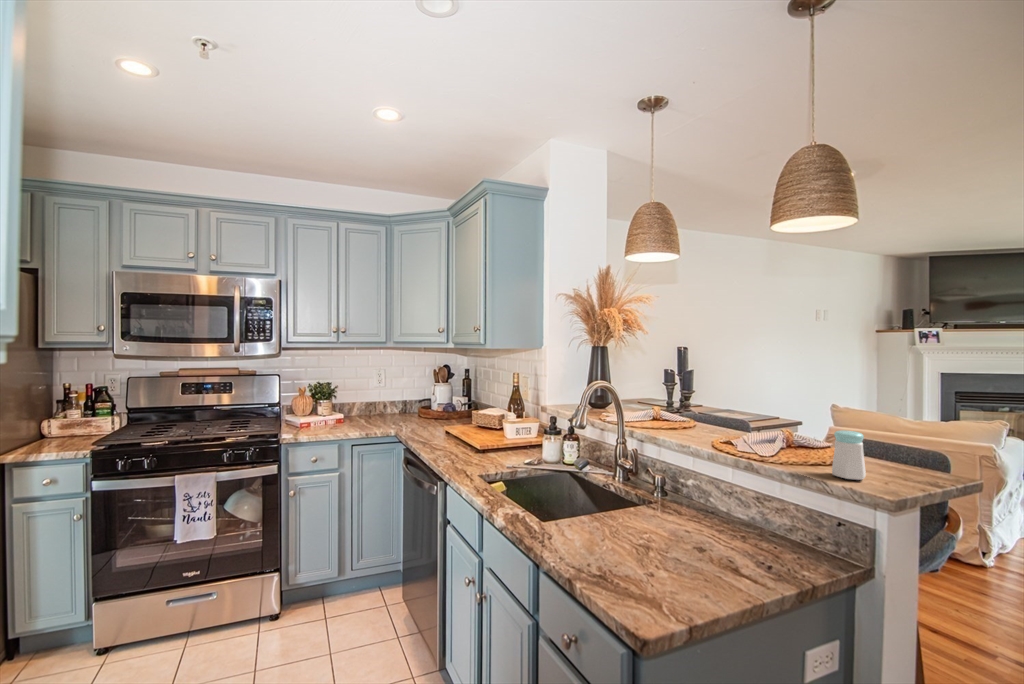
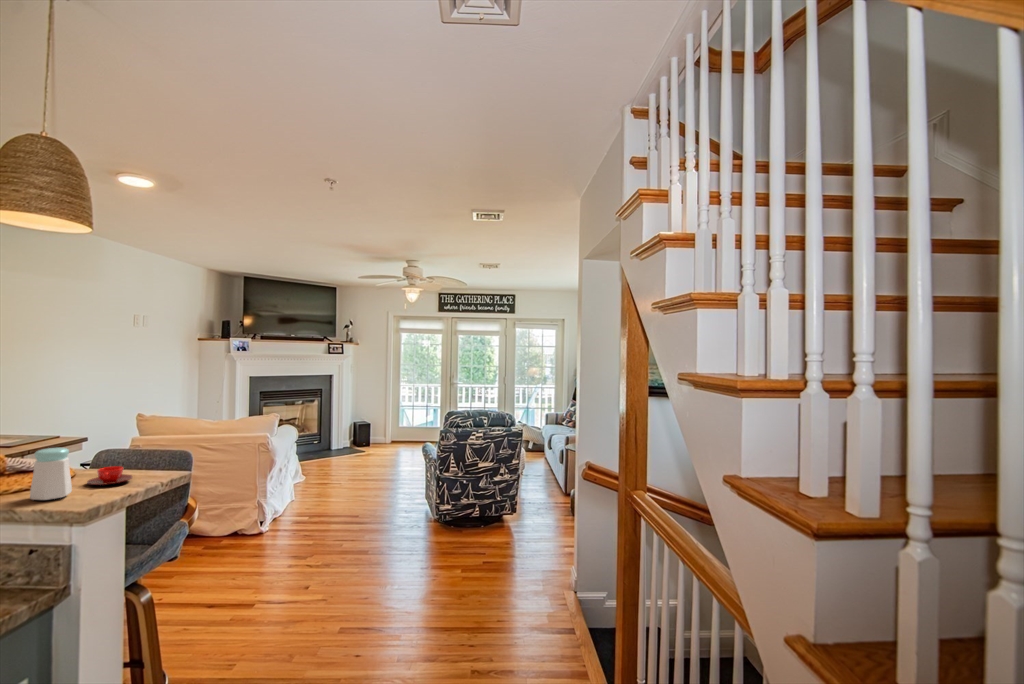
teacup: none [871,458,917,477] -> present [87,466,132,485]

